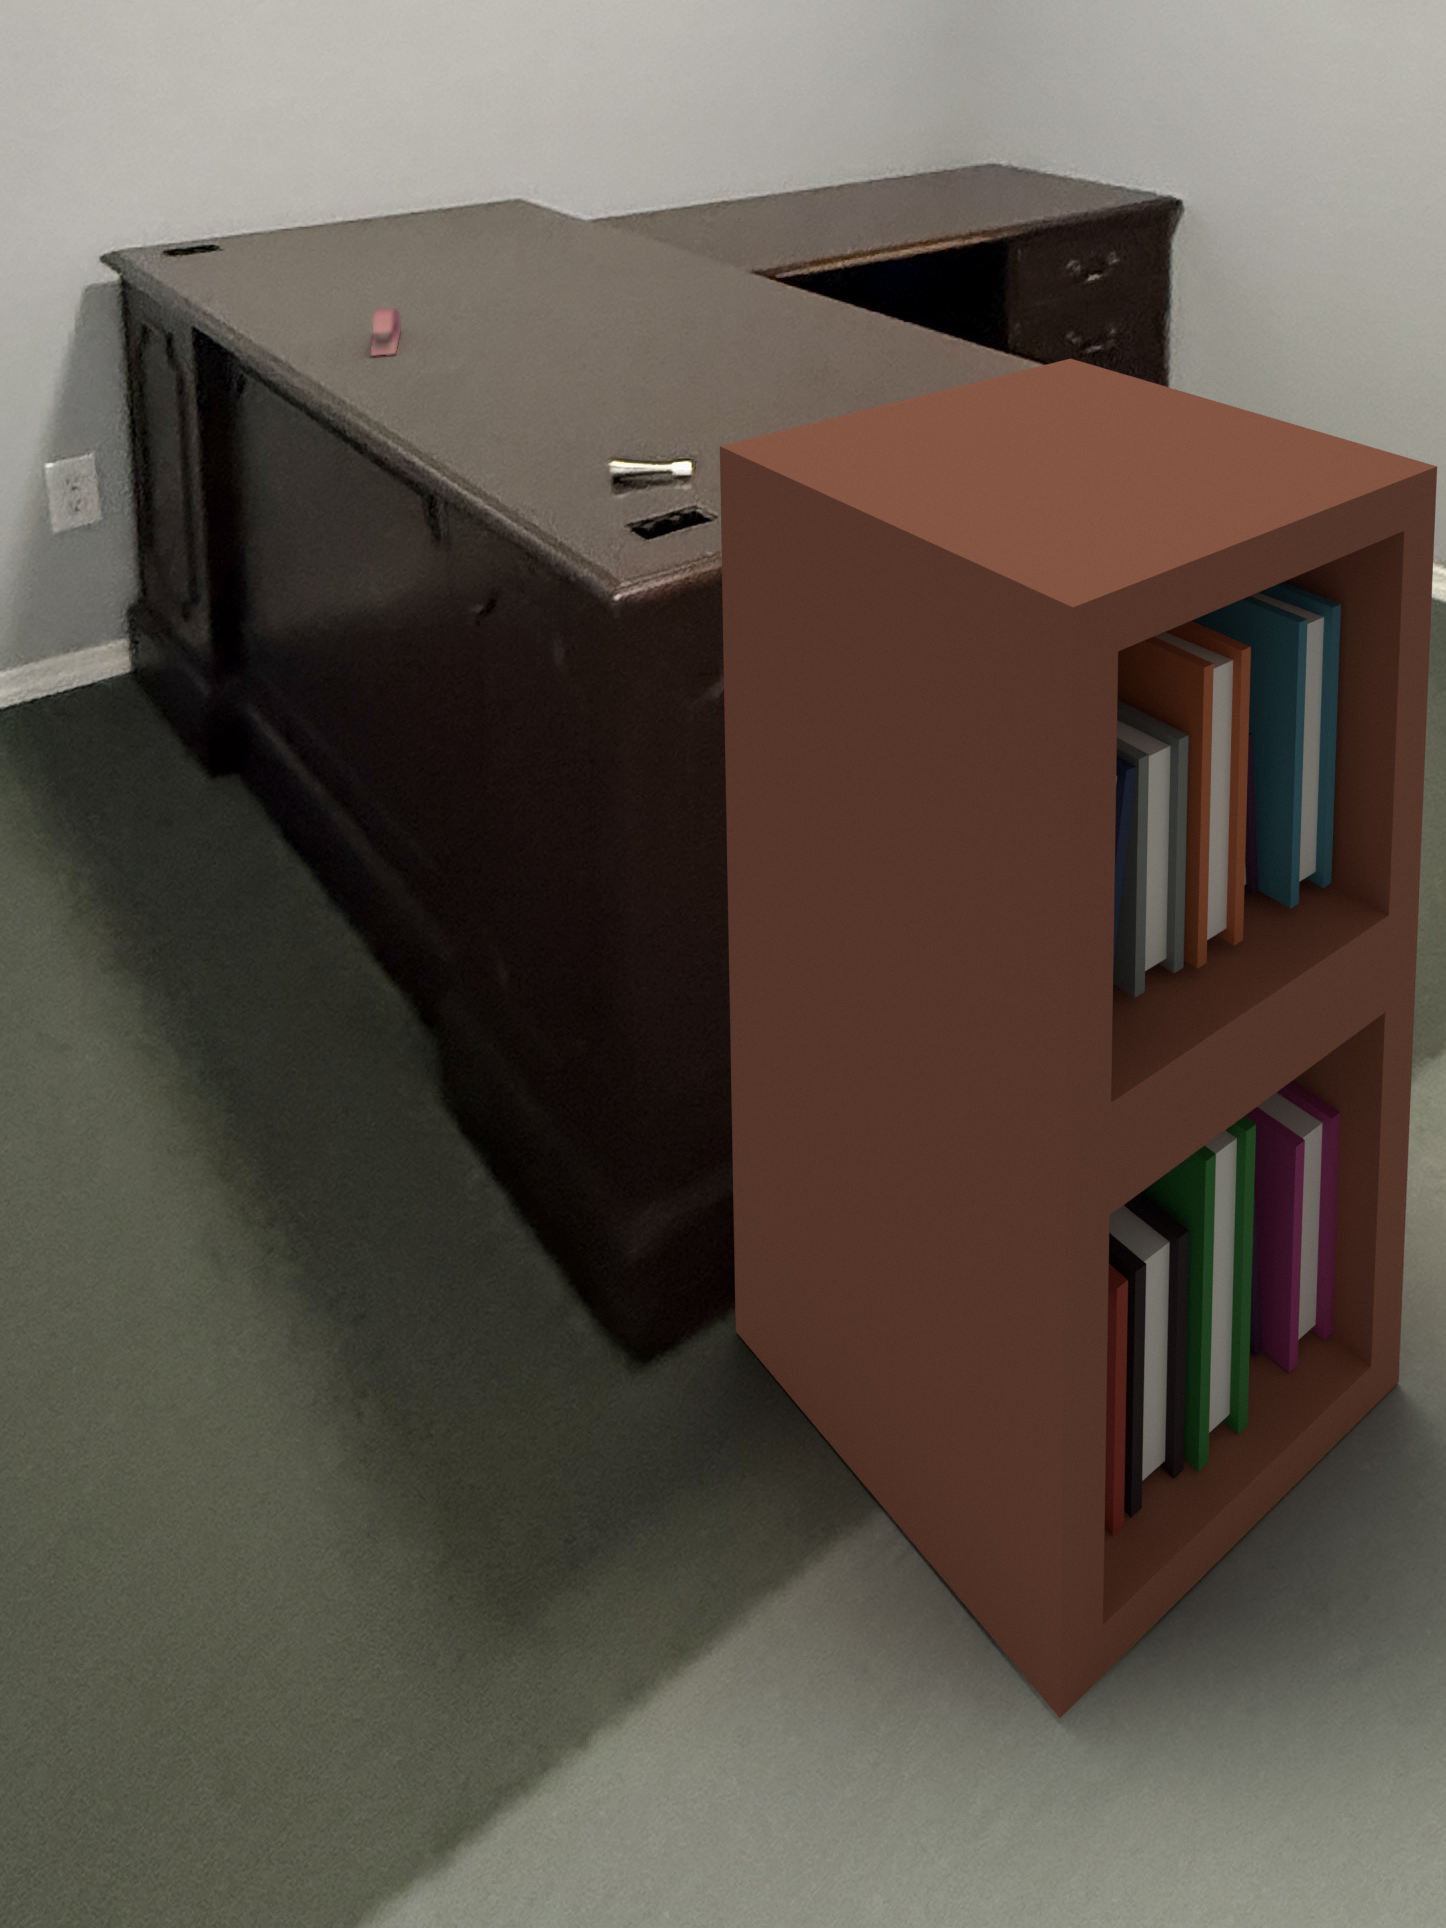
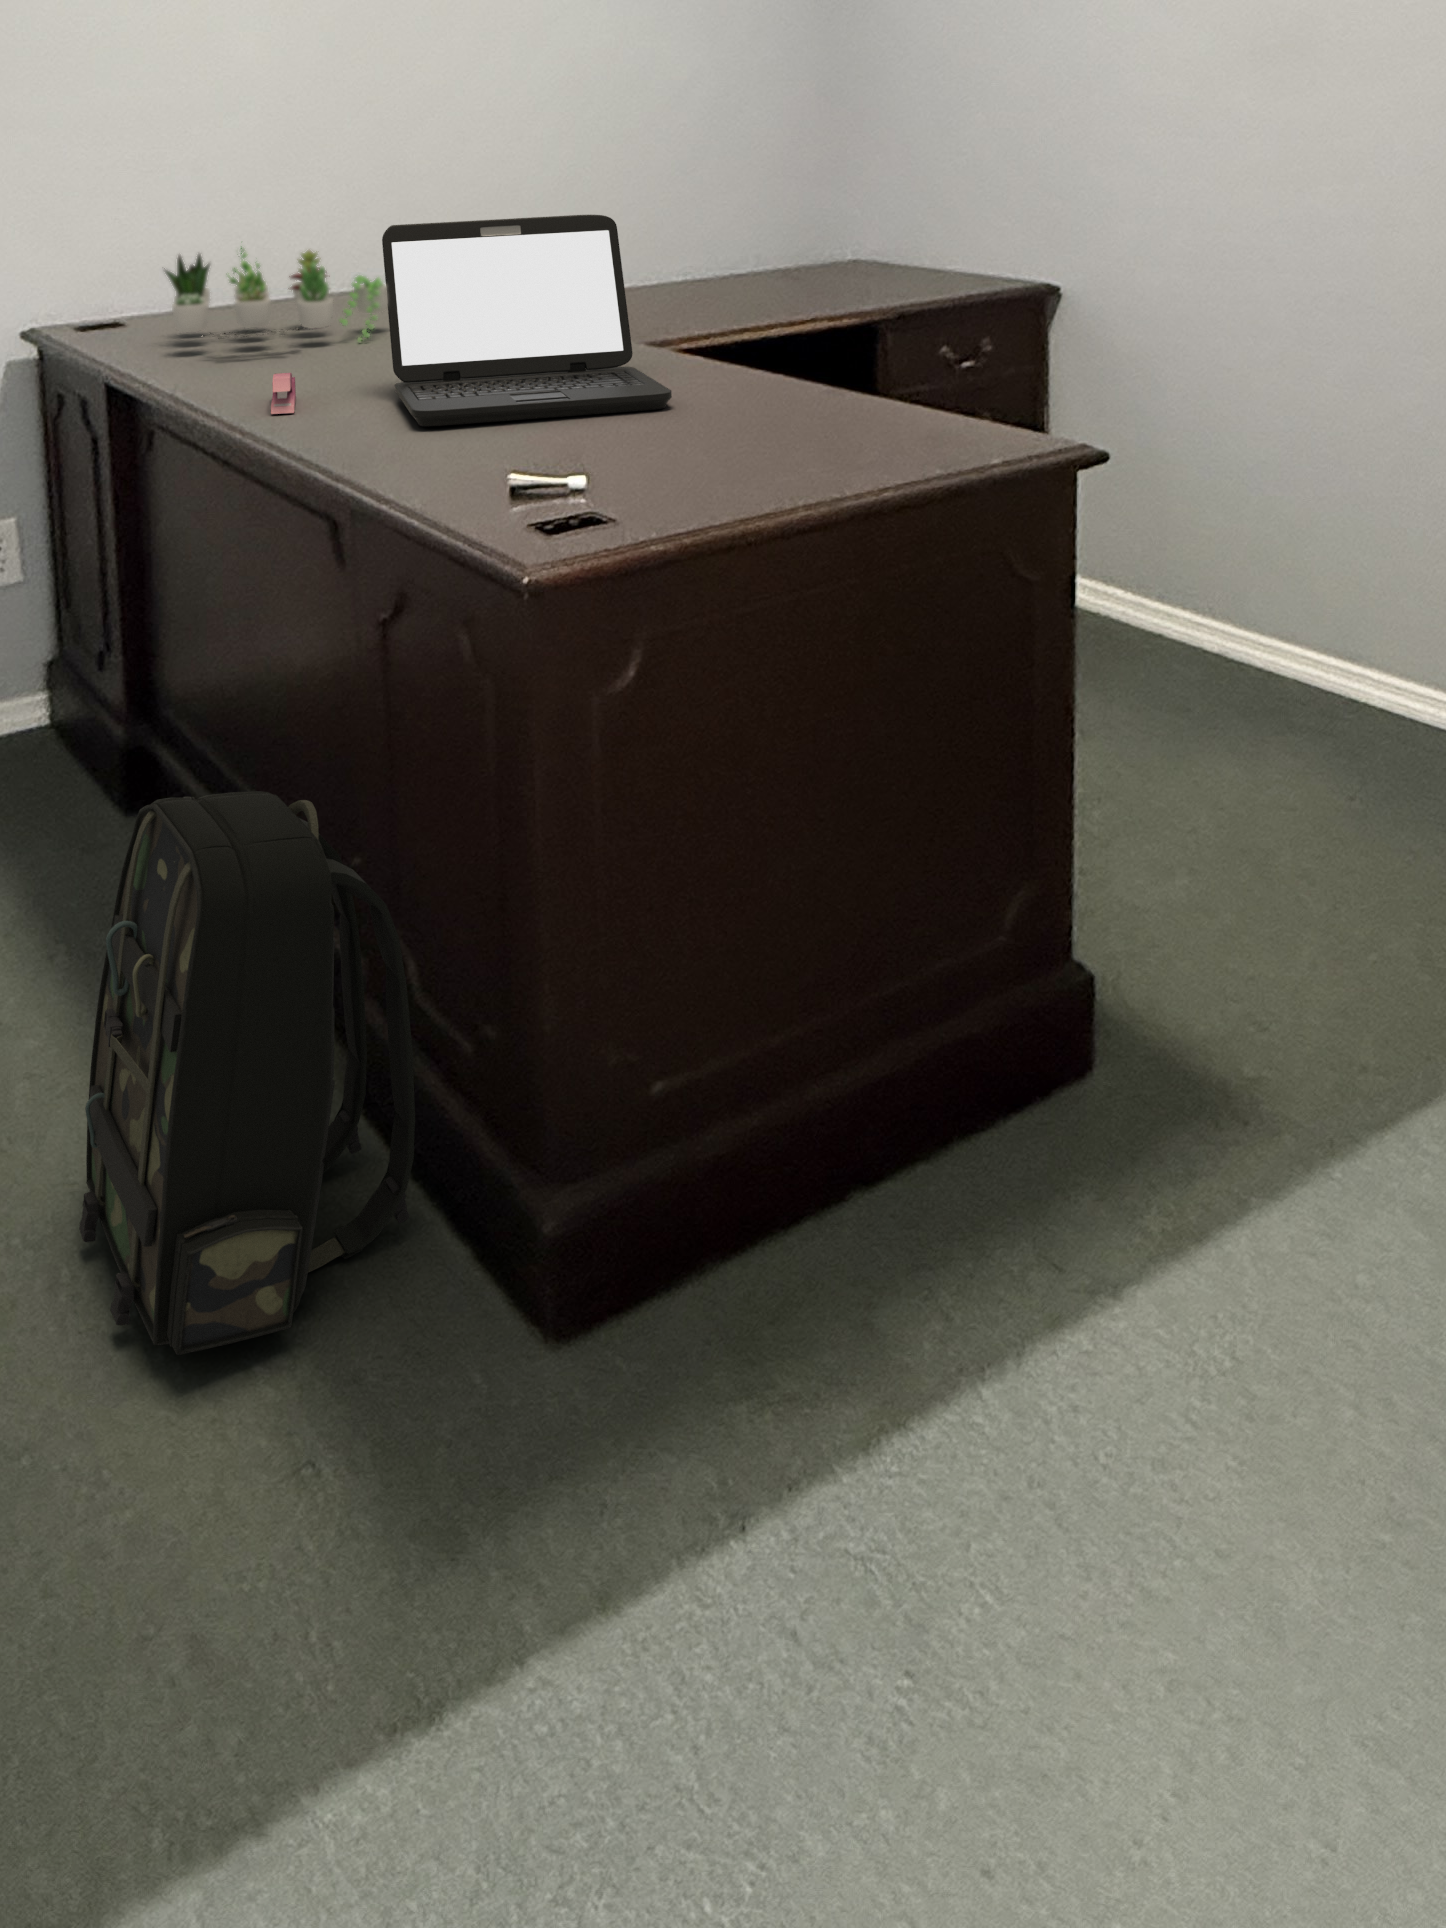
succulent plant: none [268,146,510,259] -> present [165,246,387,342]
laptop: none [495,146,785,376] -> present [382,215,672,427]
bookshelf: present [720,359,1437,1718] -> none [629,380,1394,1733]
backpack: none [133,777,497,1391] -> present [79,791,415,1355]

